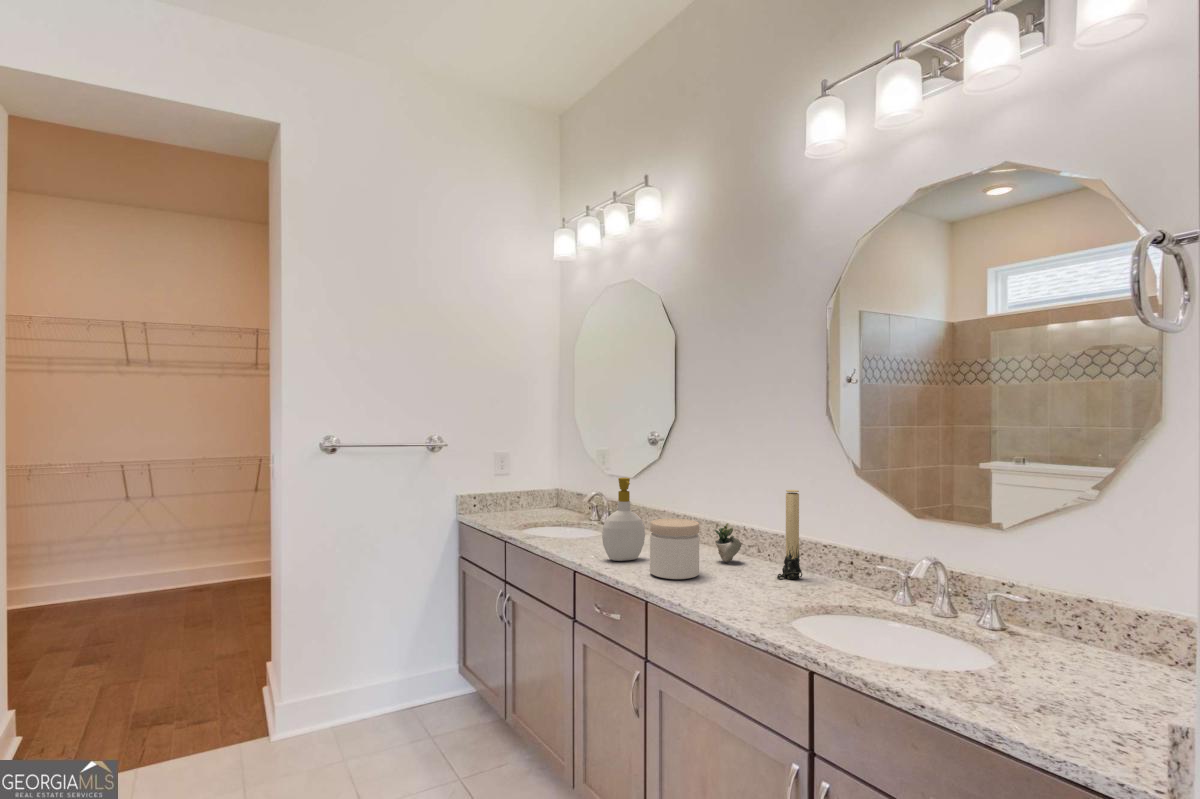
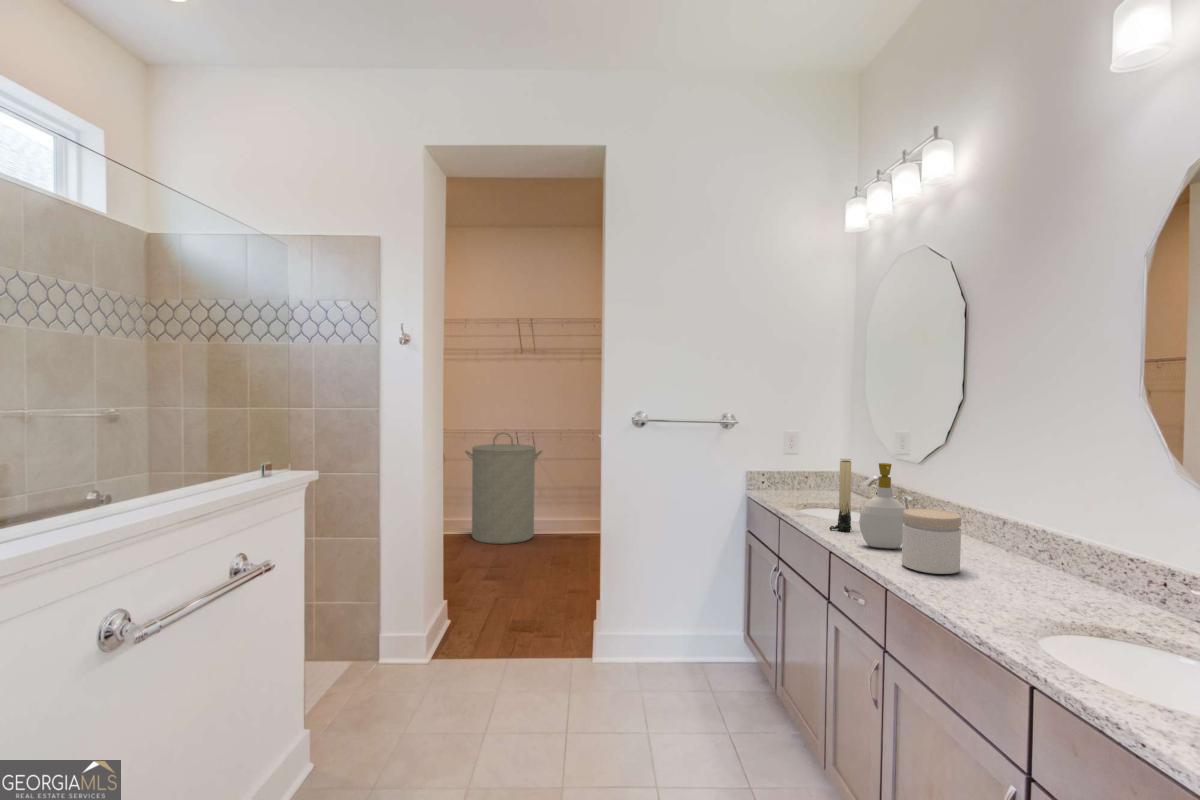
laundry hamper: none [61,468,184,615] -> present [465,433,542,544]
candle: present [777,490,802,579] -> present [829,458,852,532]
succulent plant: present [715,523,745,562] -> none [989,521,1026,564]

